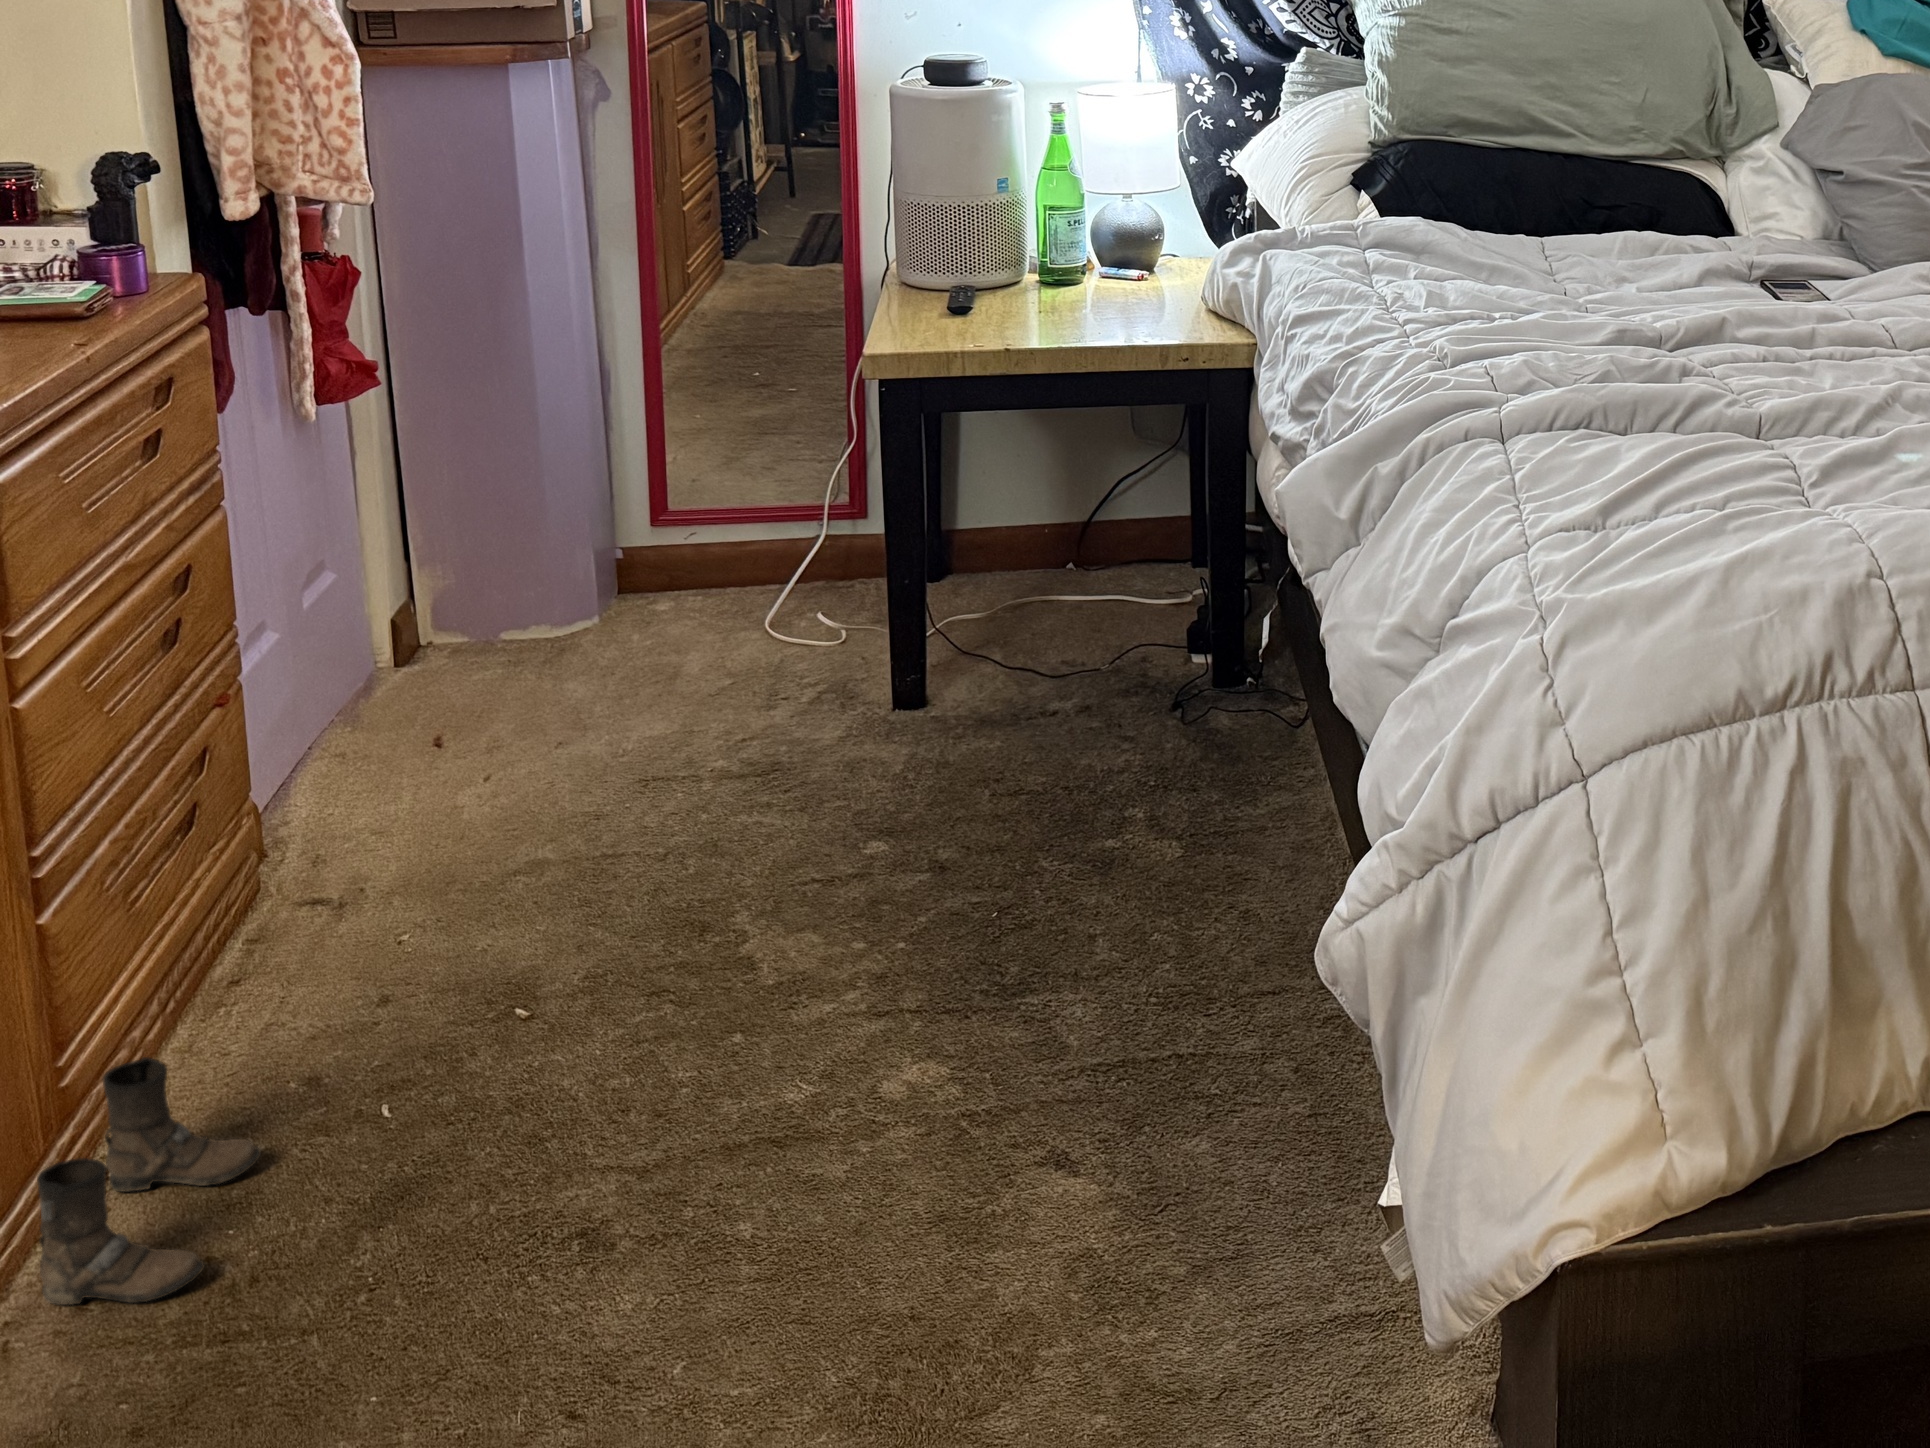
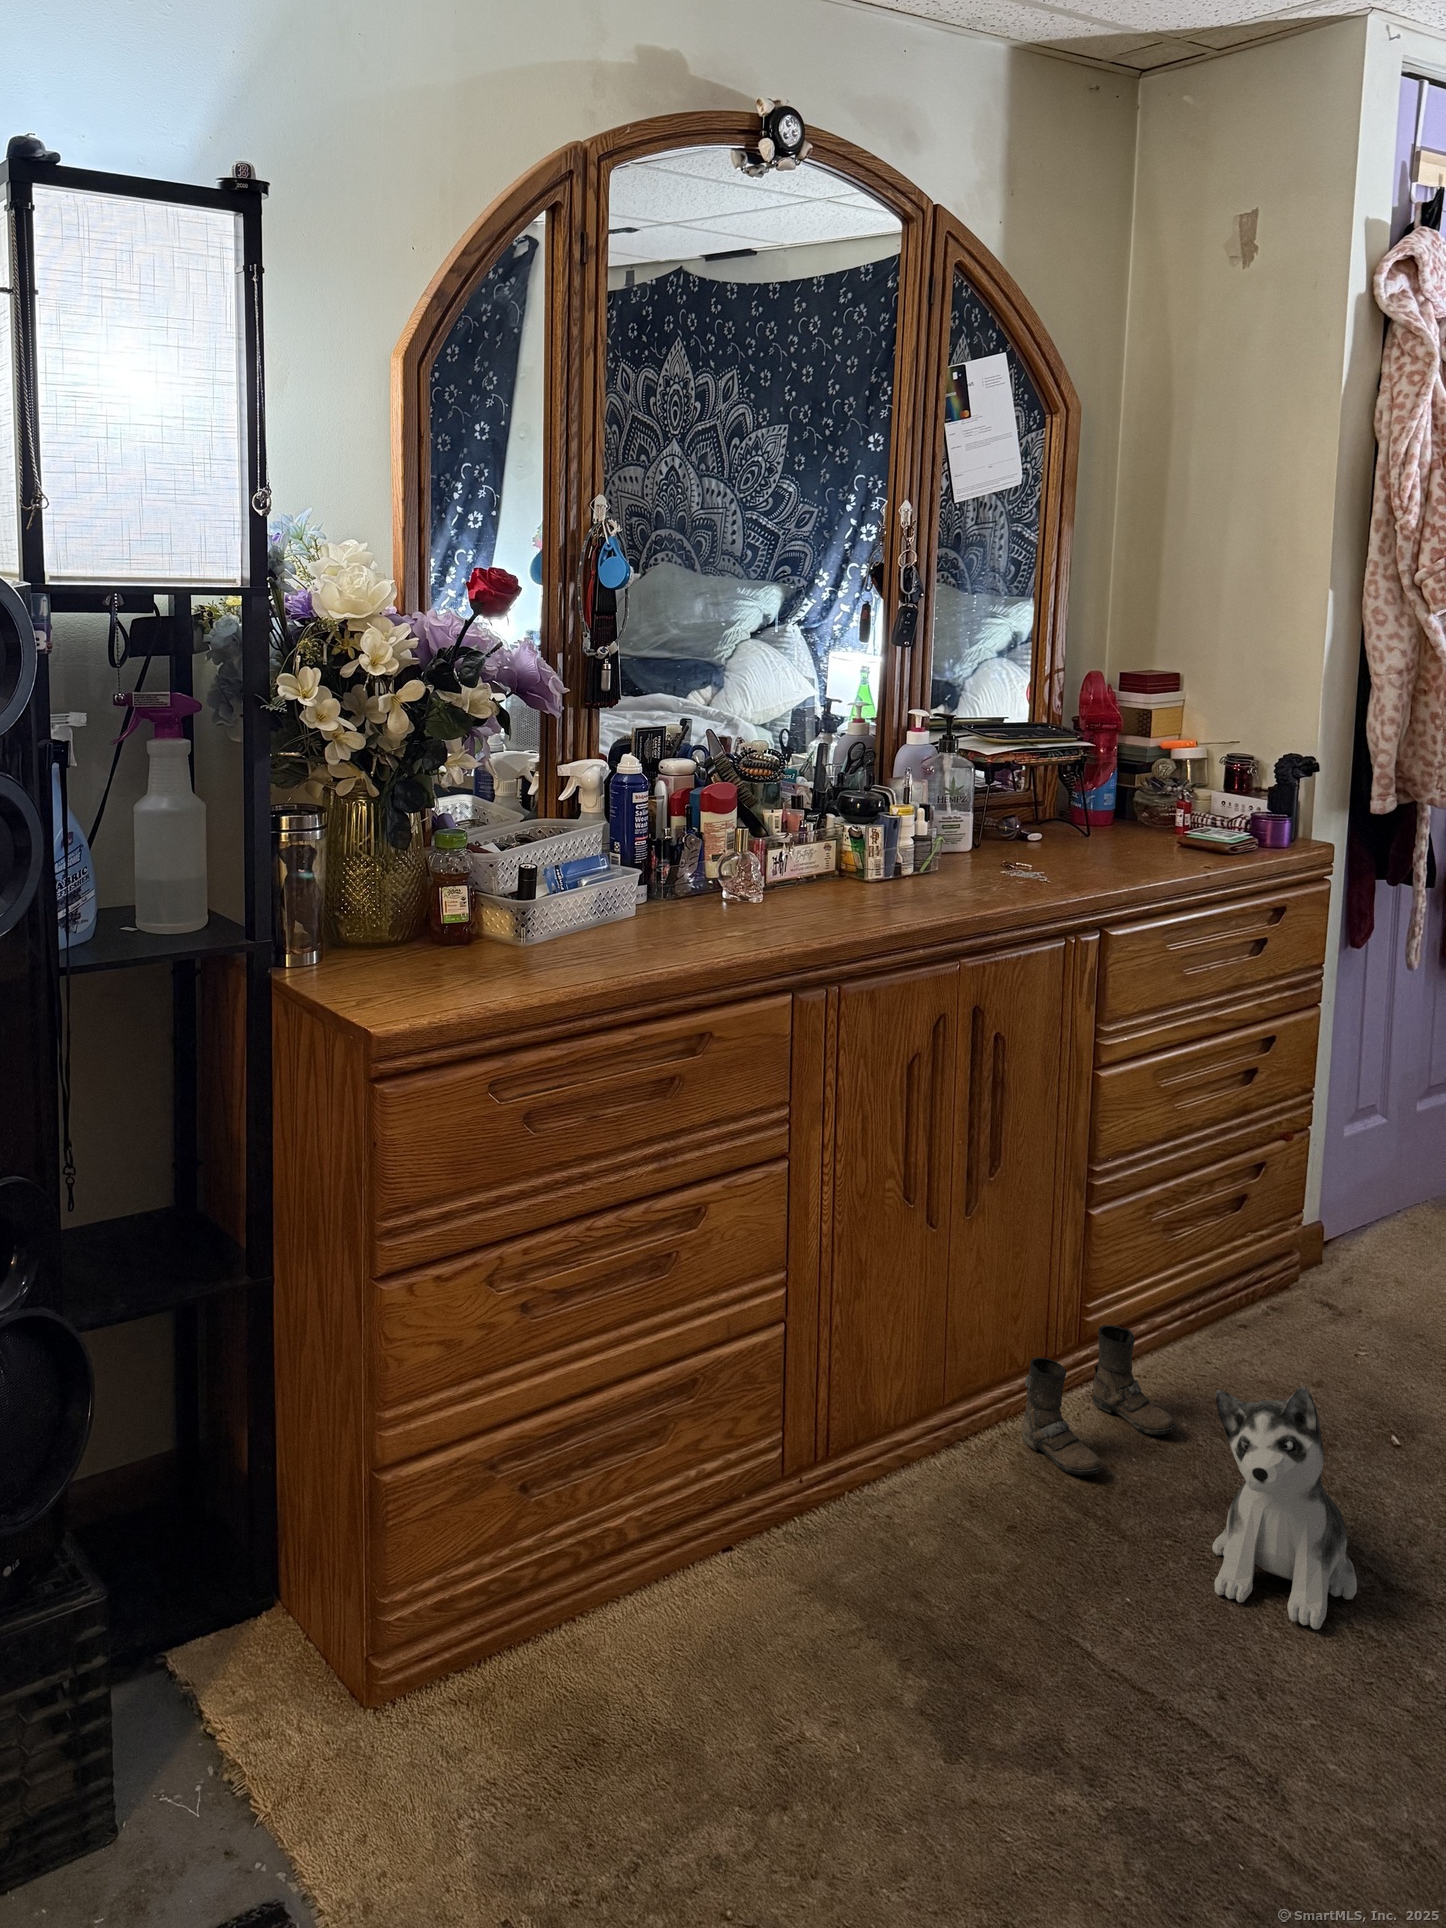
plush toy: none [393,991,603,1311] -> present [1212,1387,1357,1629]

